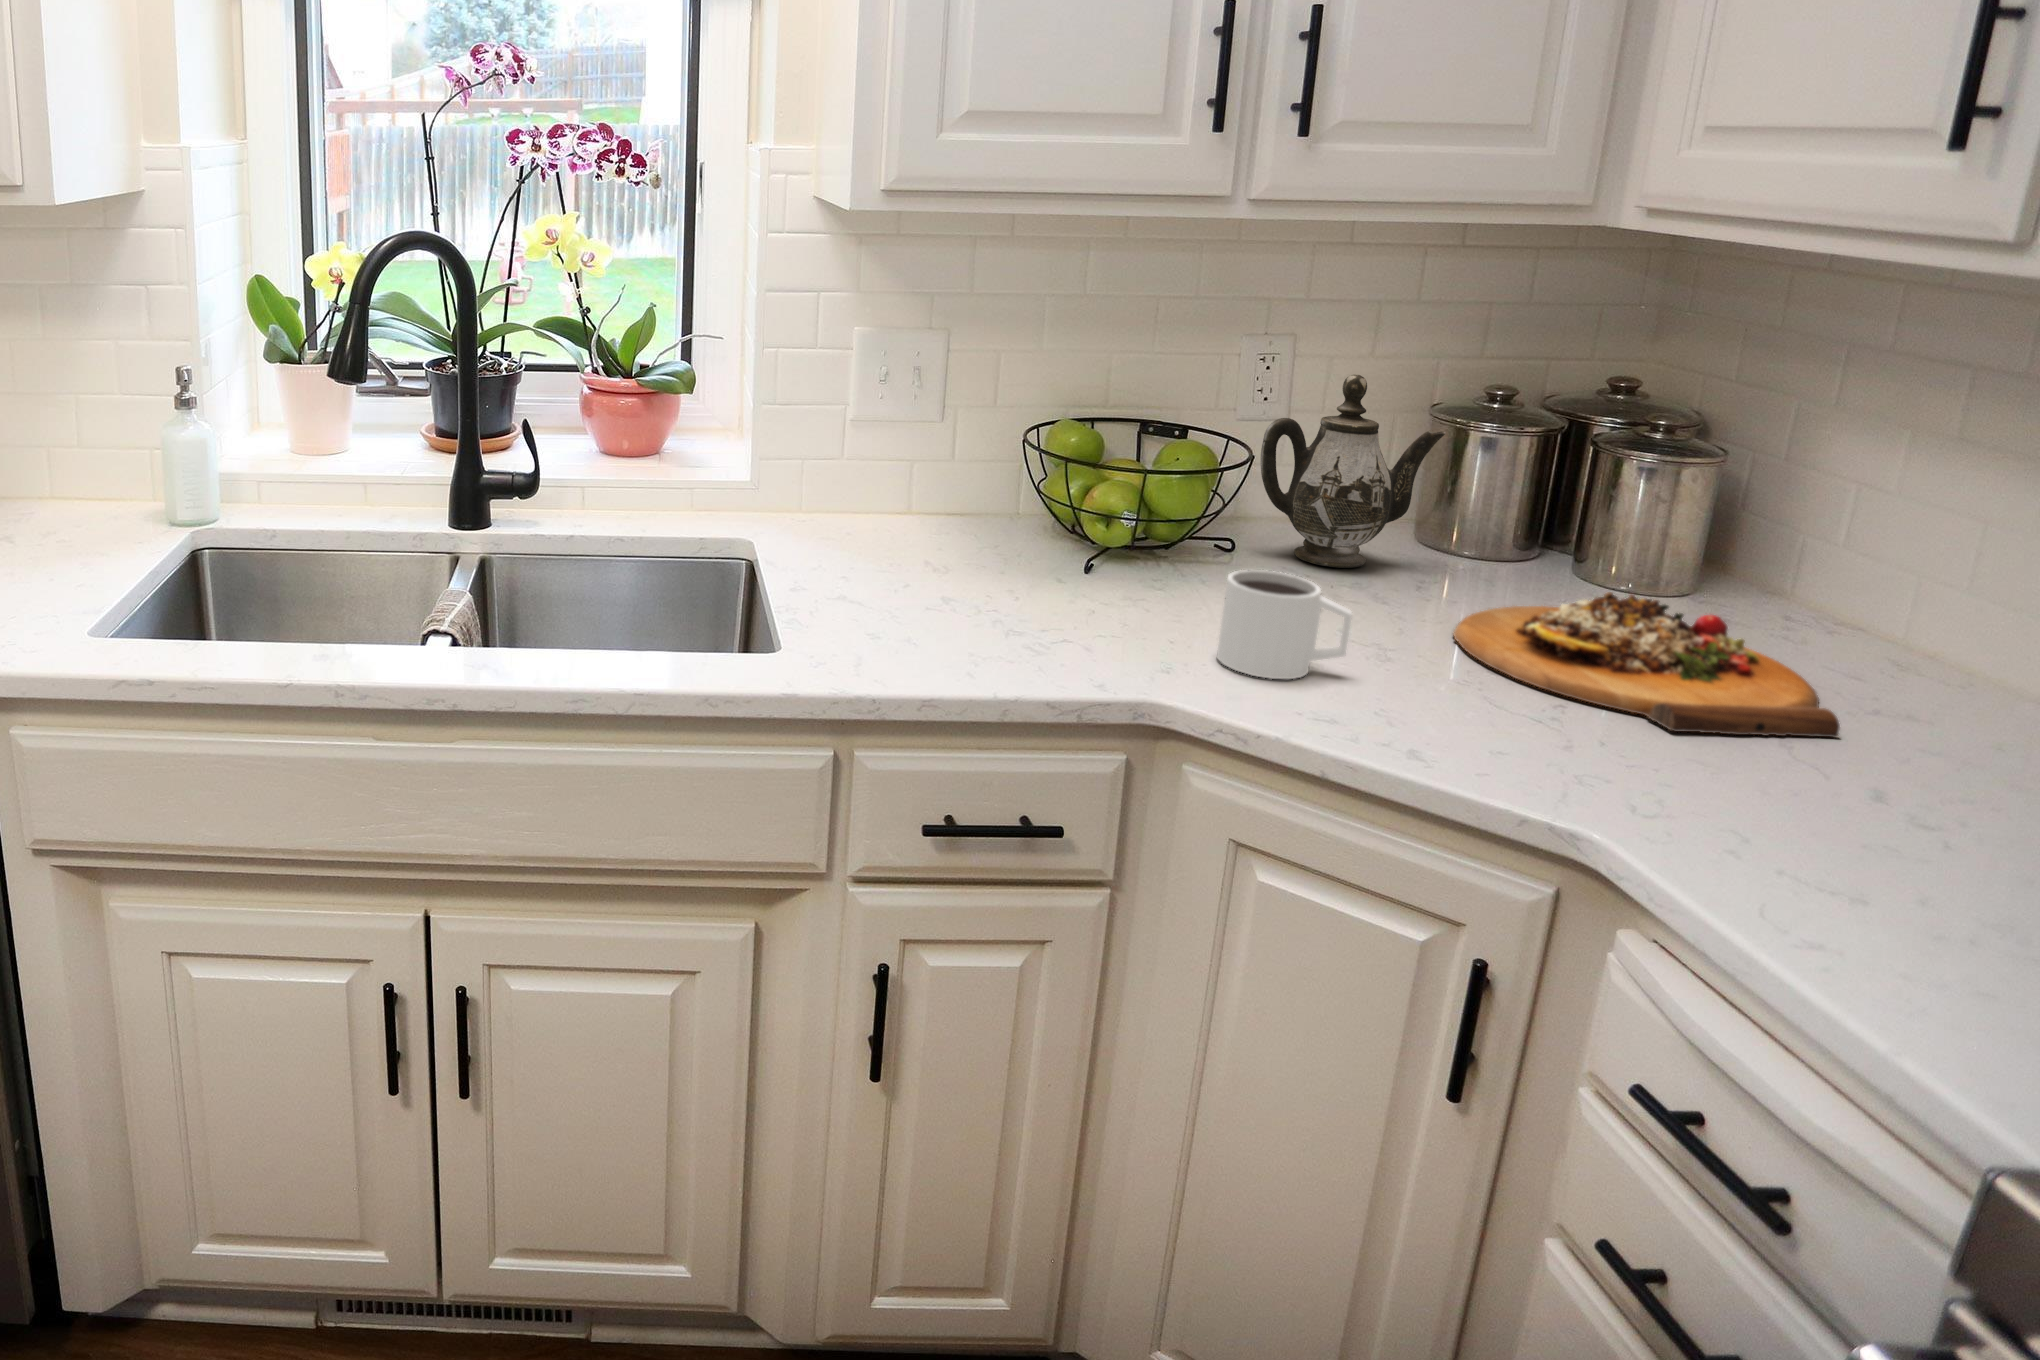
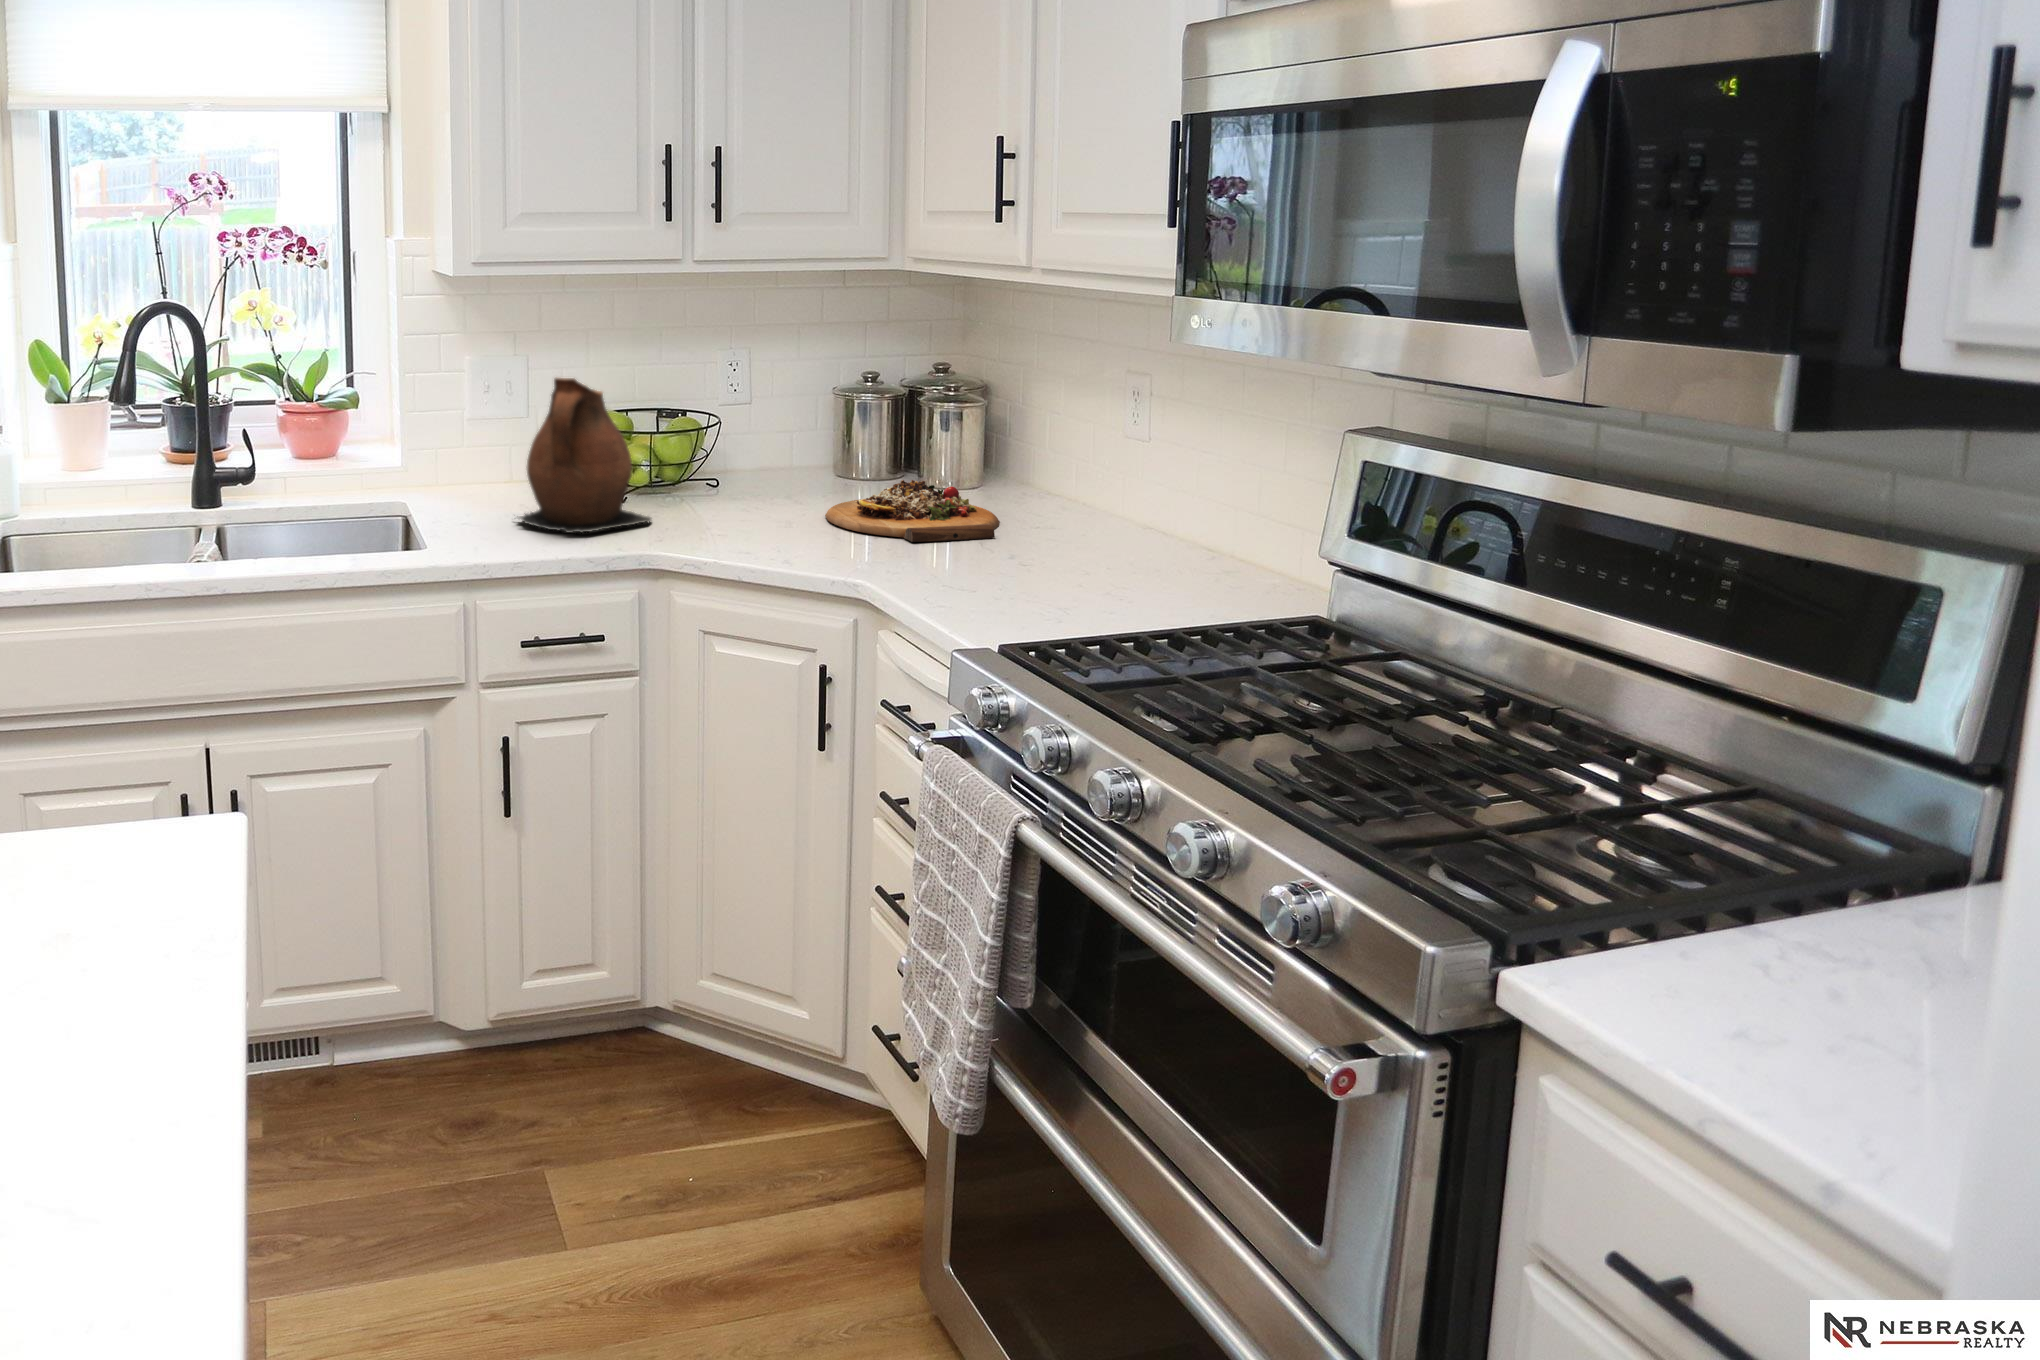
teapot: present [1261,374,1445,568] -> none [729,369,831,491]
ceramic pitcher: none [915,383,1147,640] -> present [517,378,651,533]
mug: present [1217,570,1352,679] -> none [686,480,754,539]

